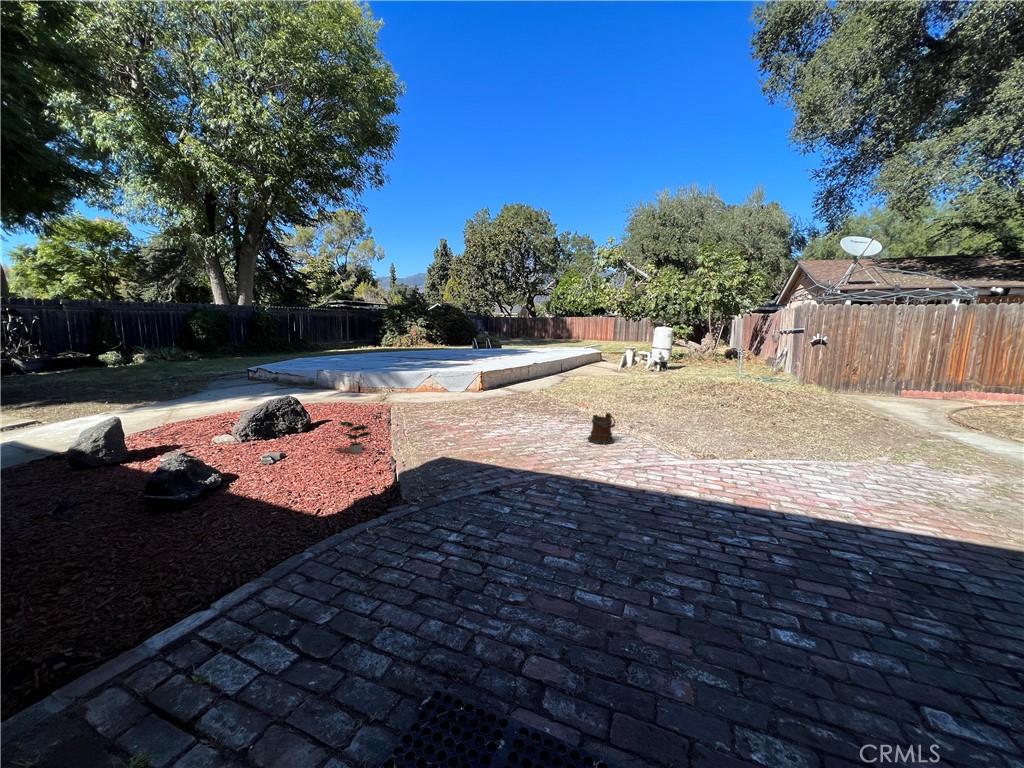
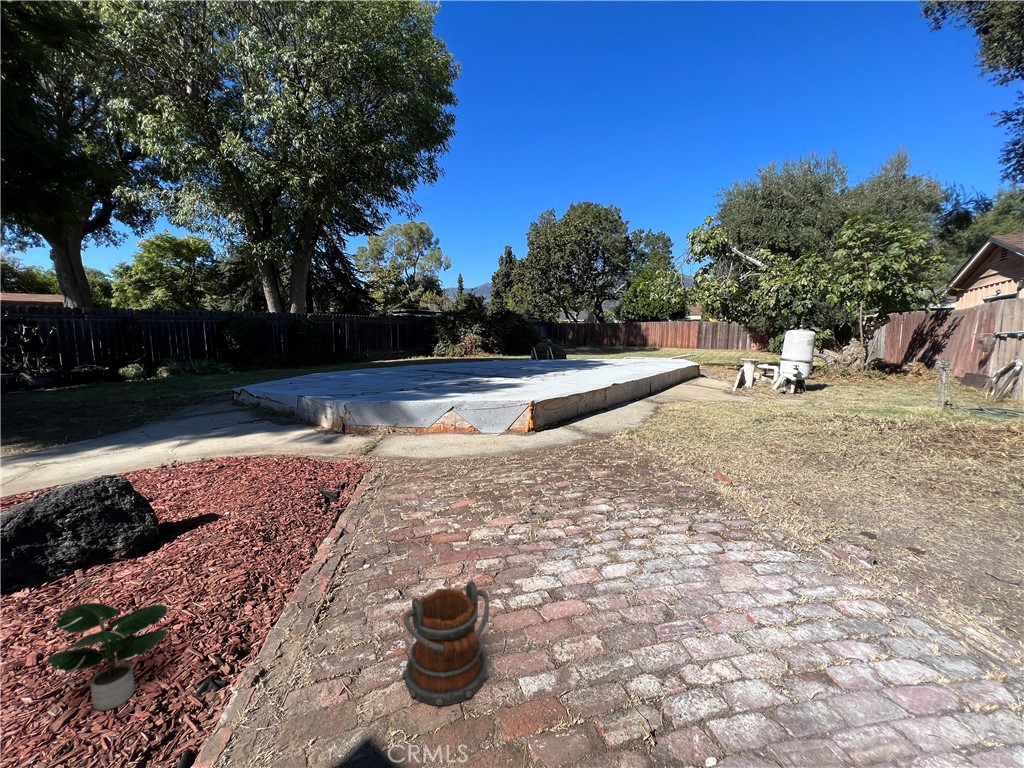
bucket: present [588,413,615,444] -> present [402,581,489,706]

